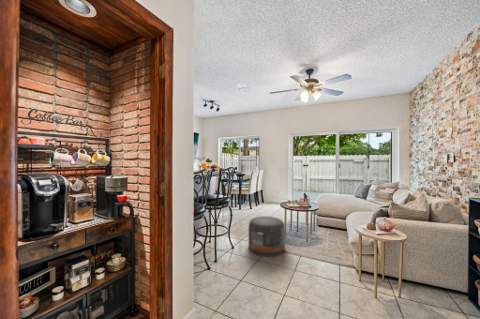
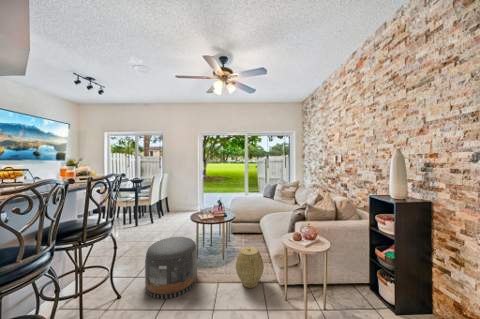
woven basket: none [316,232,342,265] -> present [236,246,264,288]

